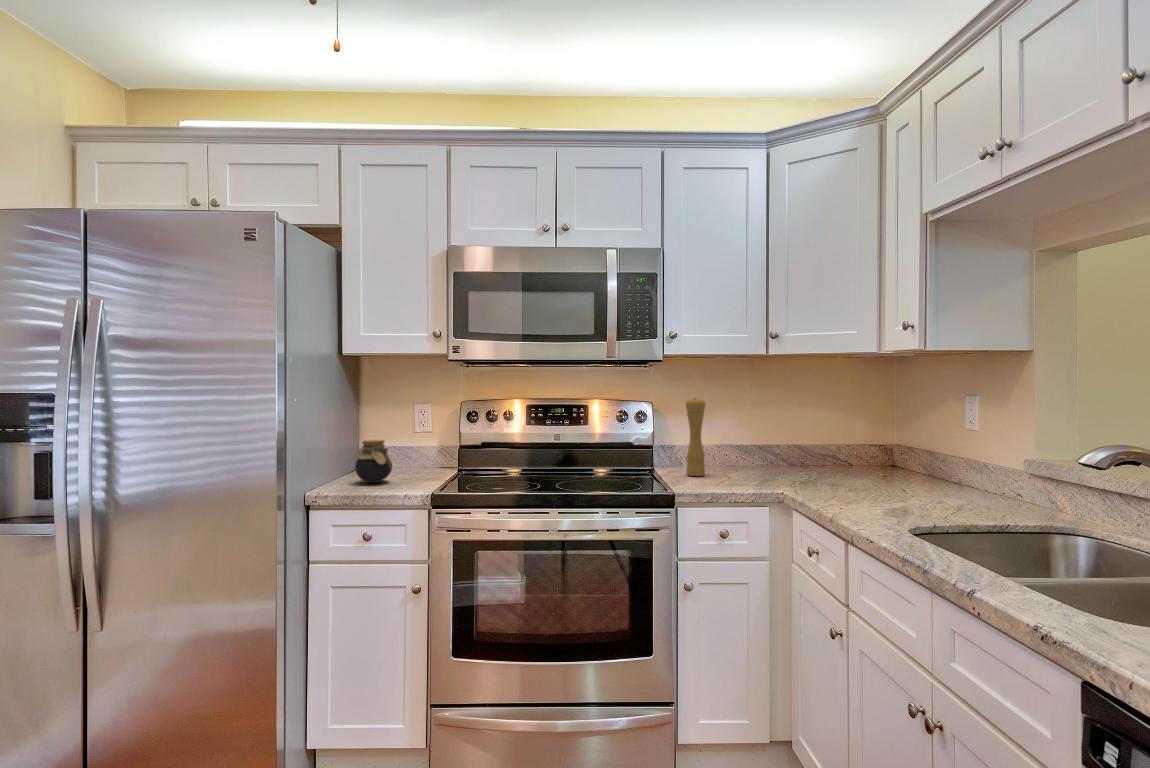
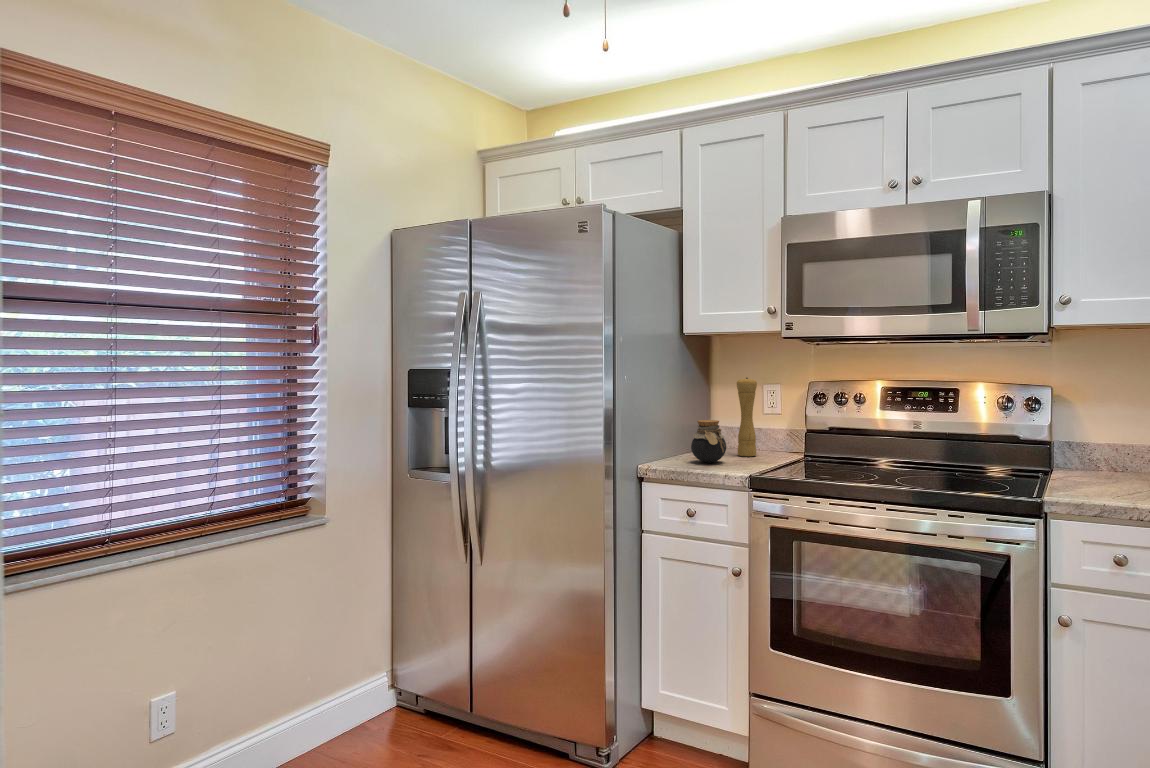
pepper mill: present [686,398,705,476] -> present [737,378,757,456]

